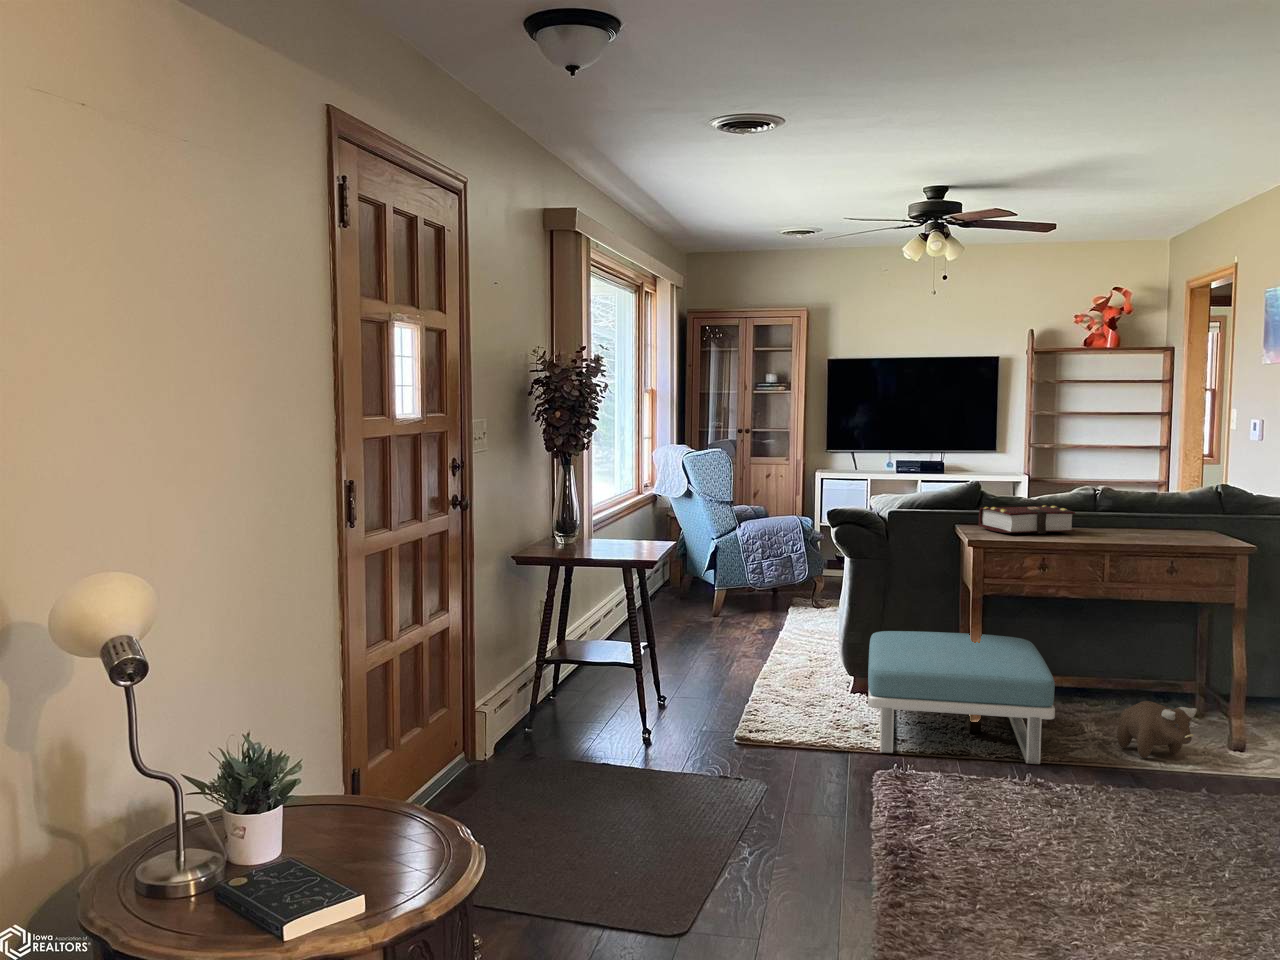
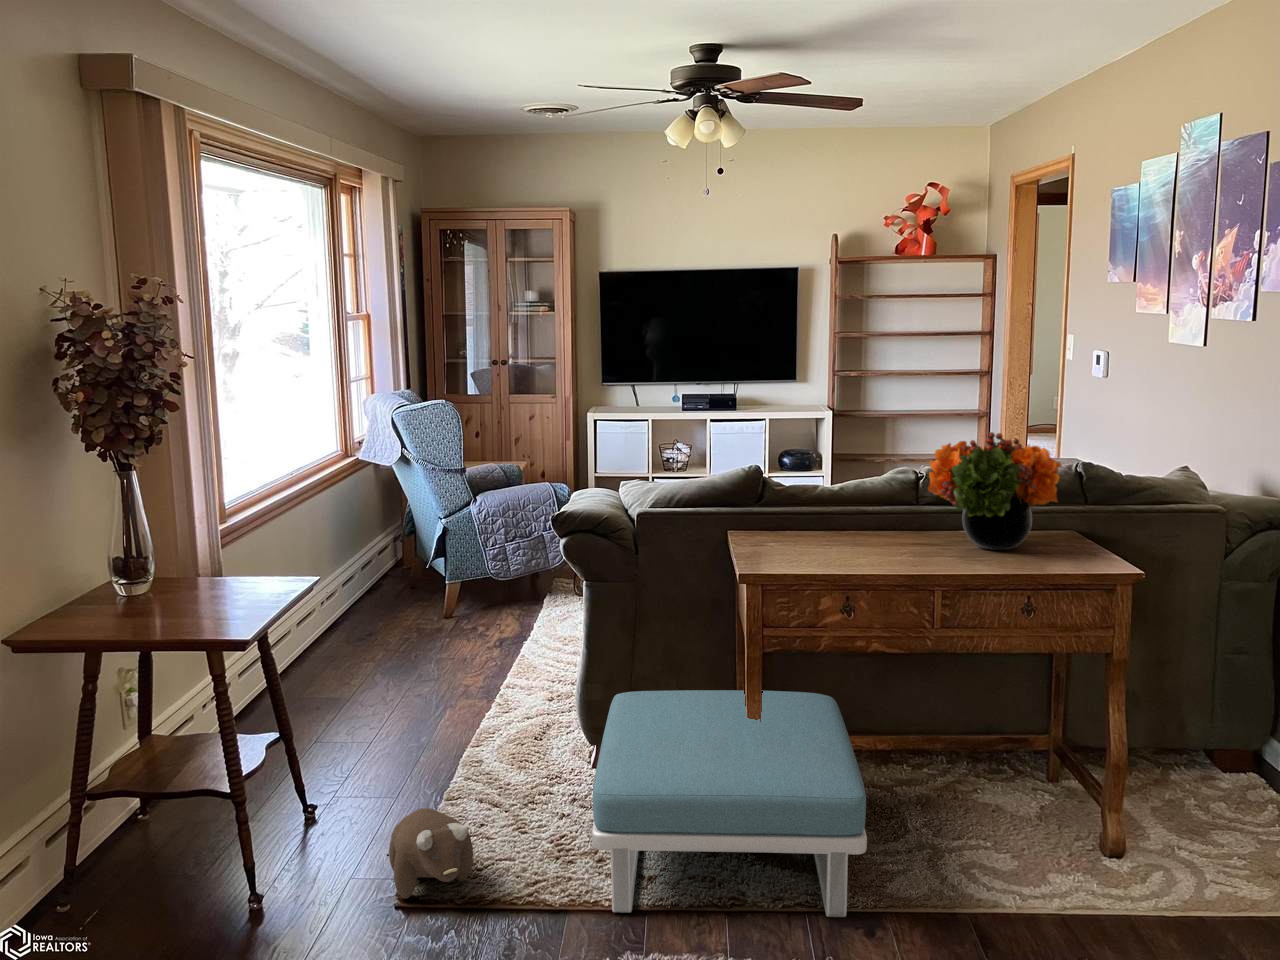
flower arrangement: none [1099,454,1199,536] -> present [928,432,1062,550]
book: present [978,505,1075,534] -> none [758,505,893,560]
plush toy: present [1117,701,1197,758] -> present [389,808,473,898]

